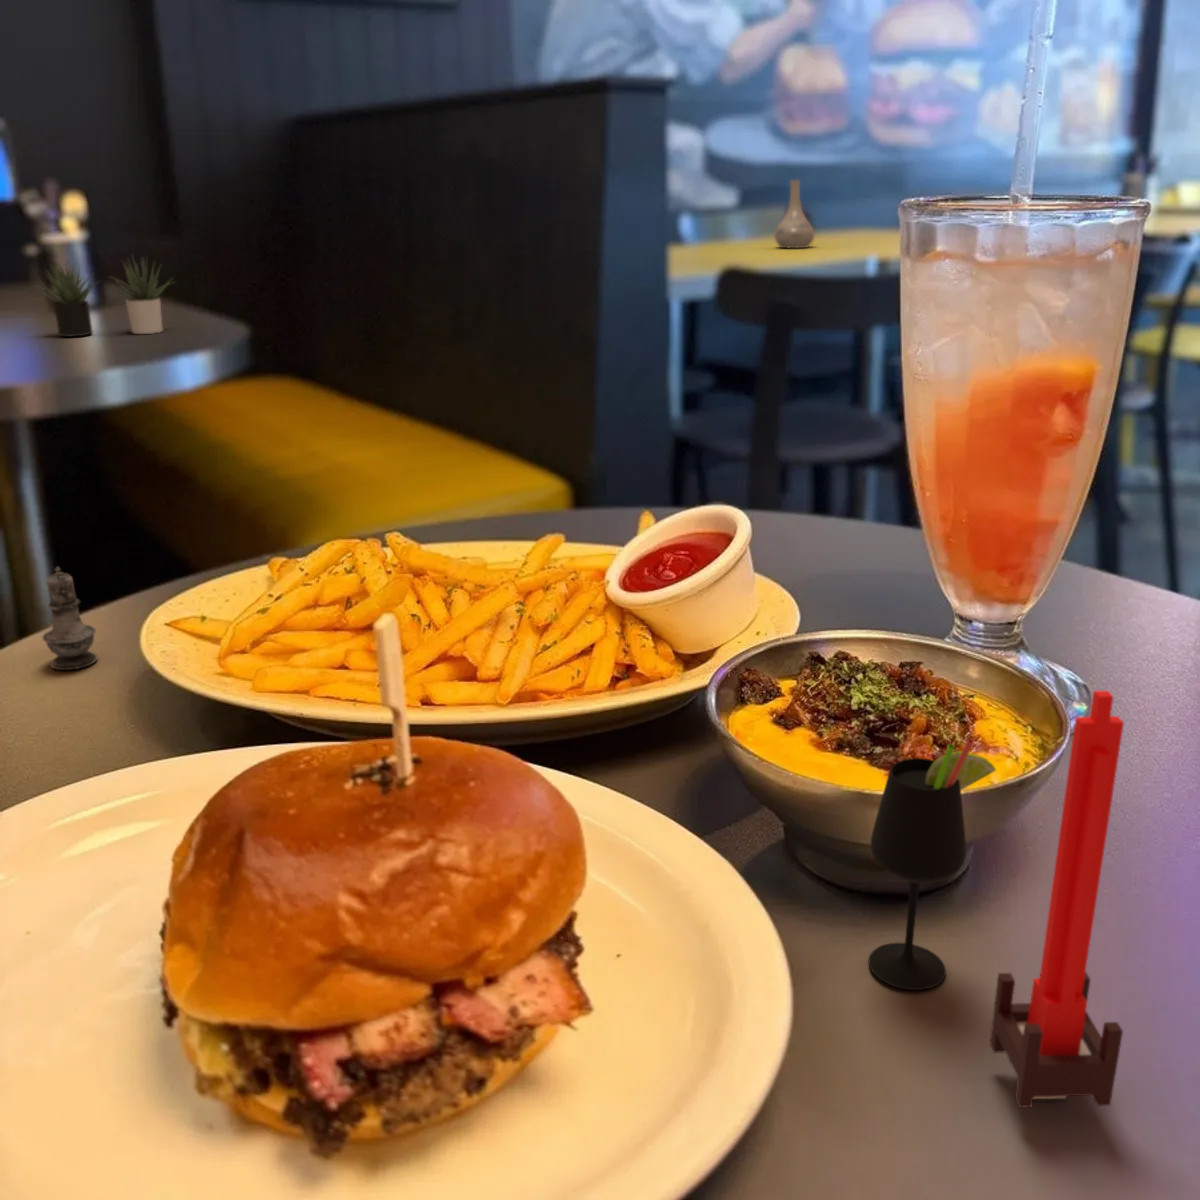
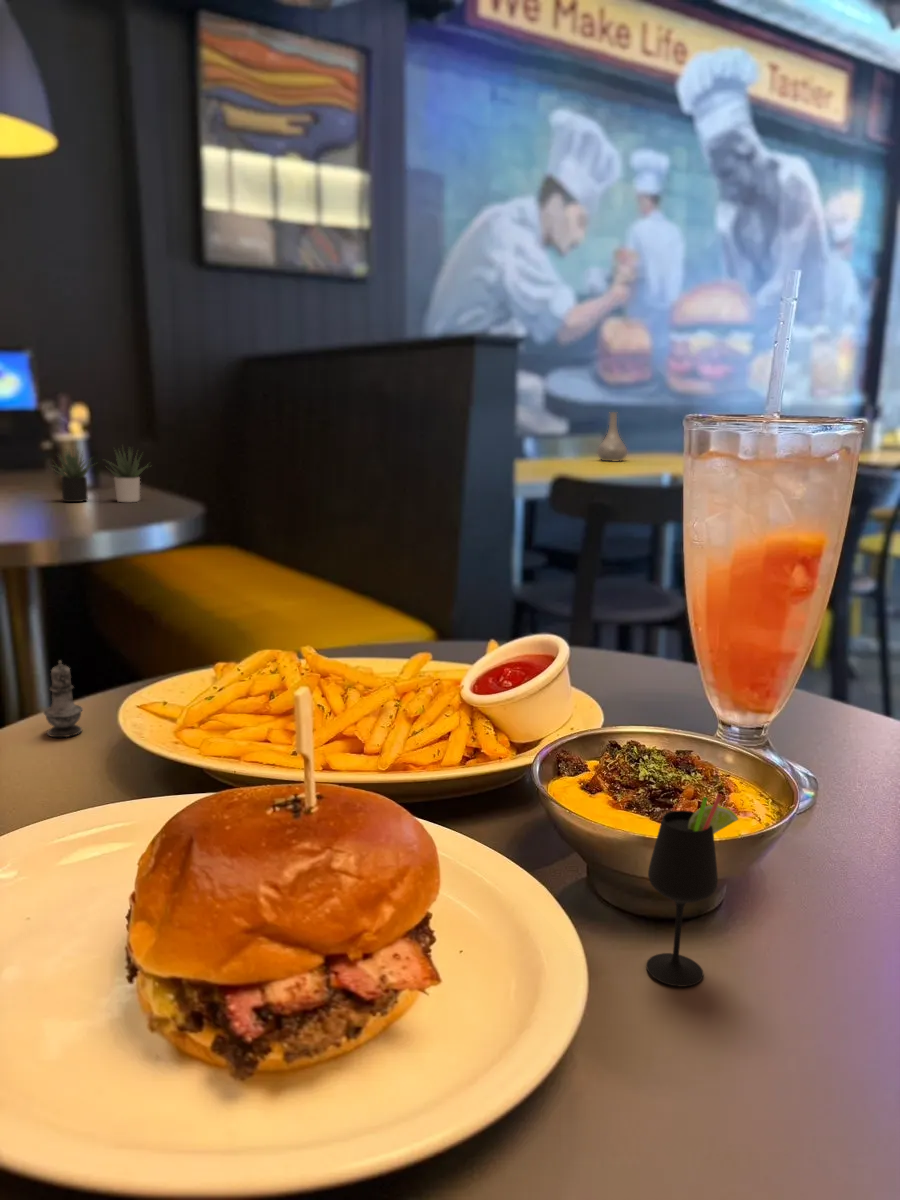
candle: present [990,690,1124,1107] -> none [733,754,827,1070]

